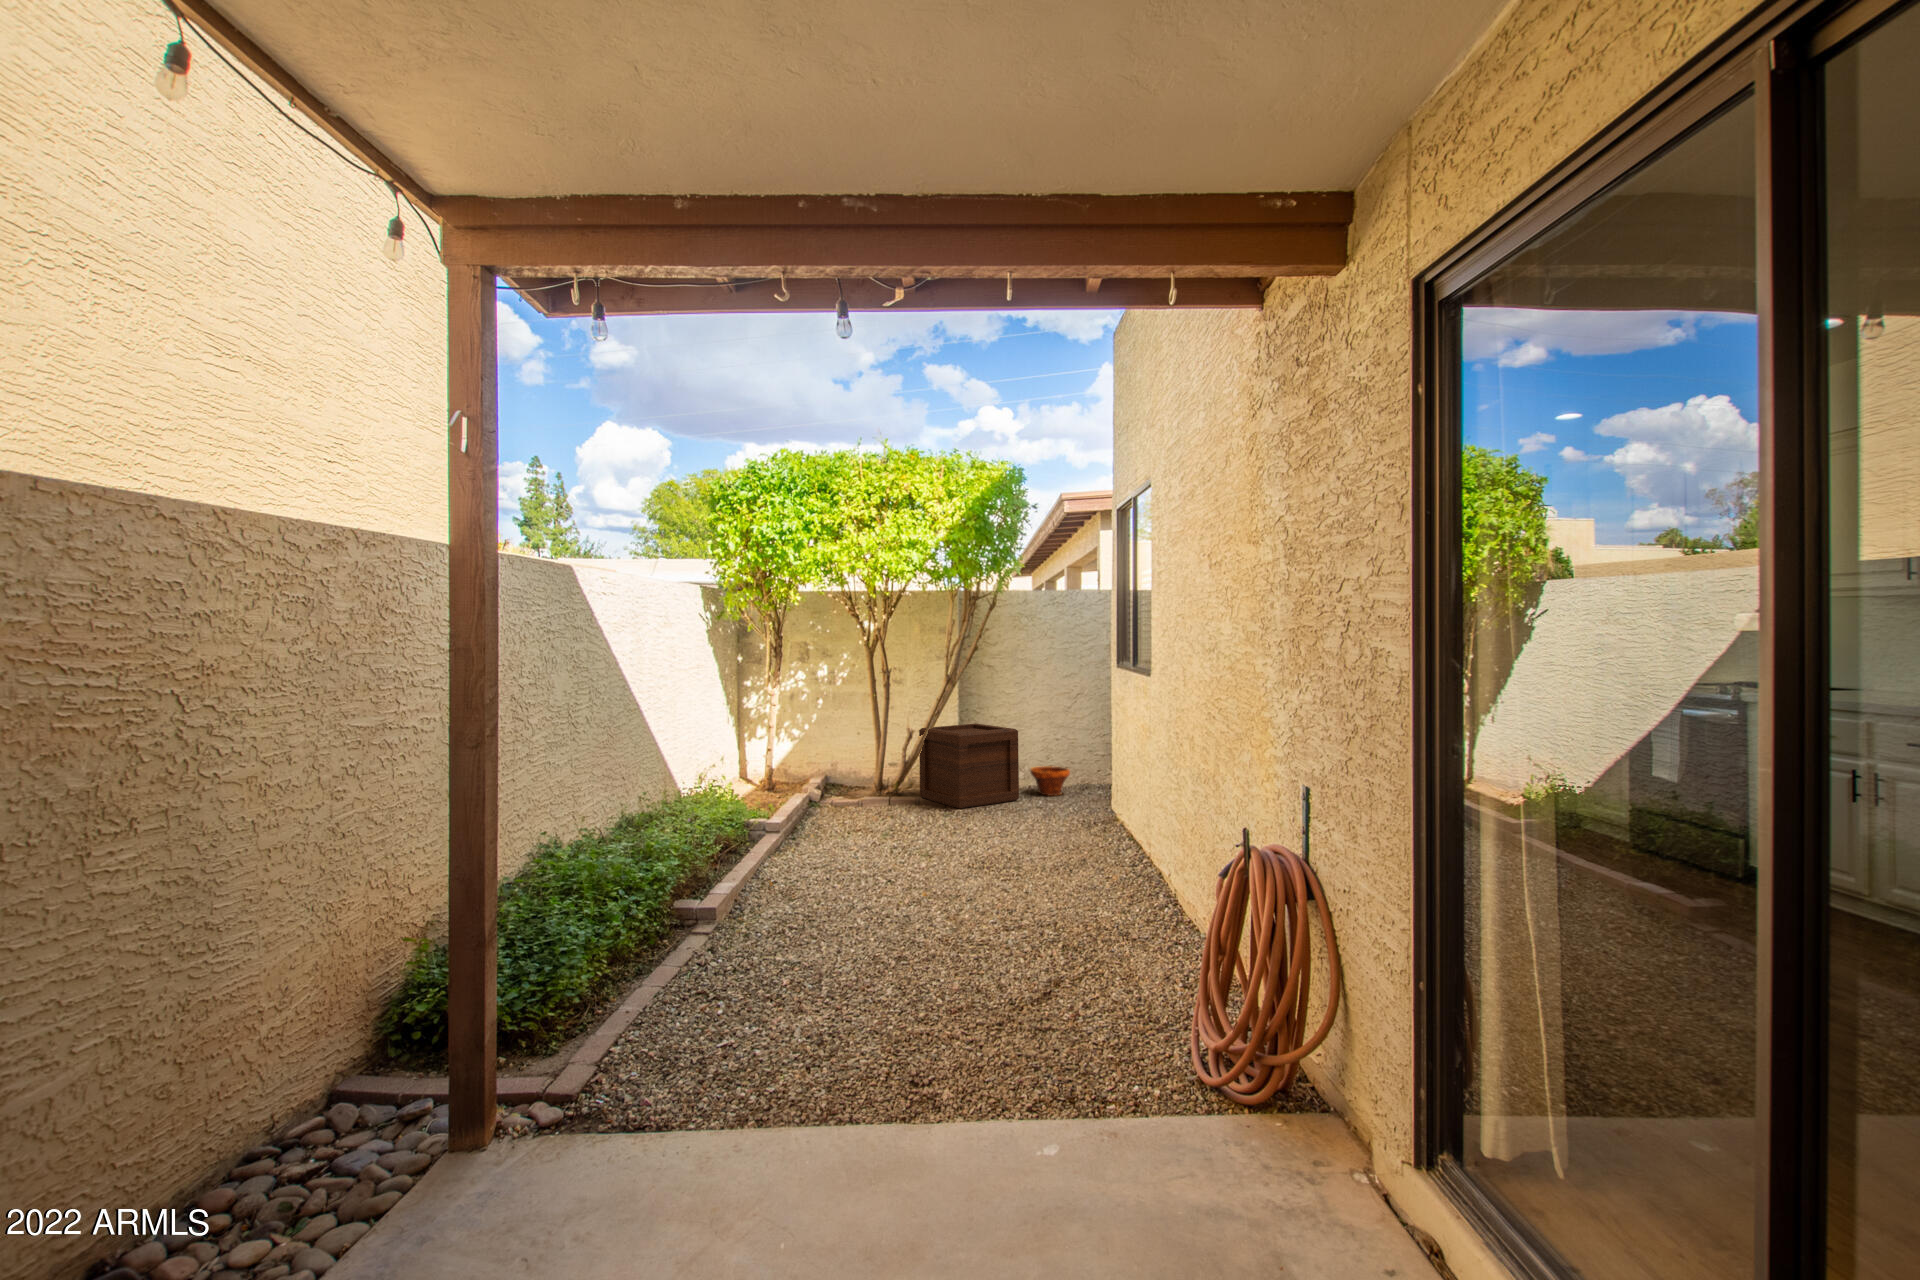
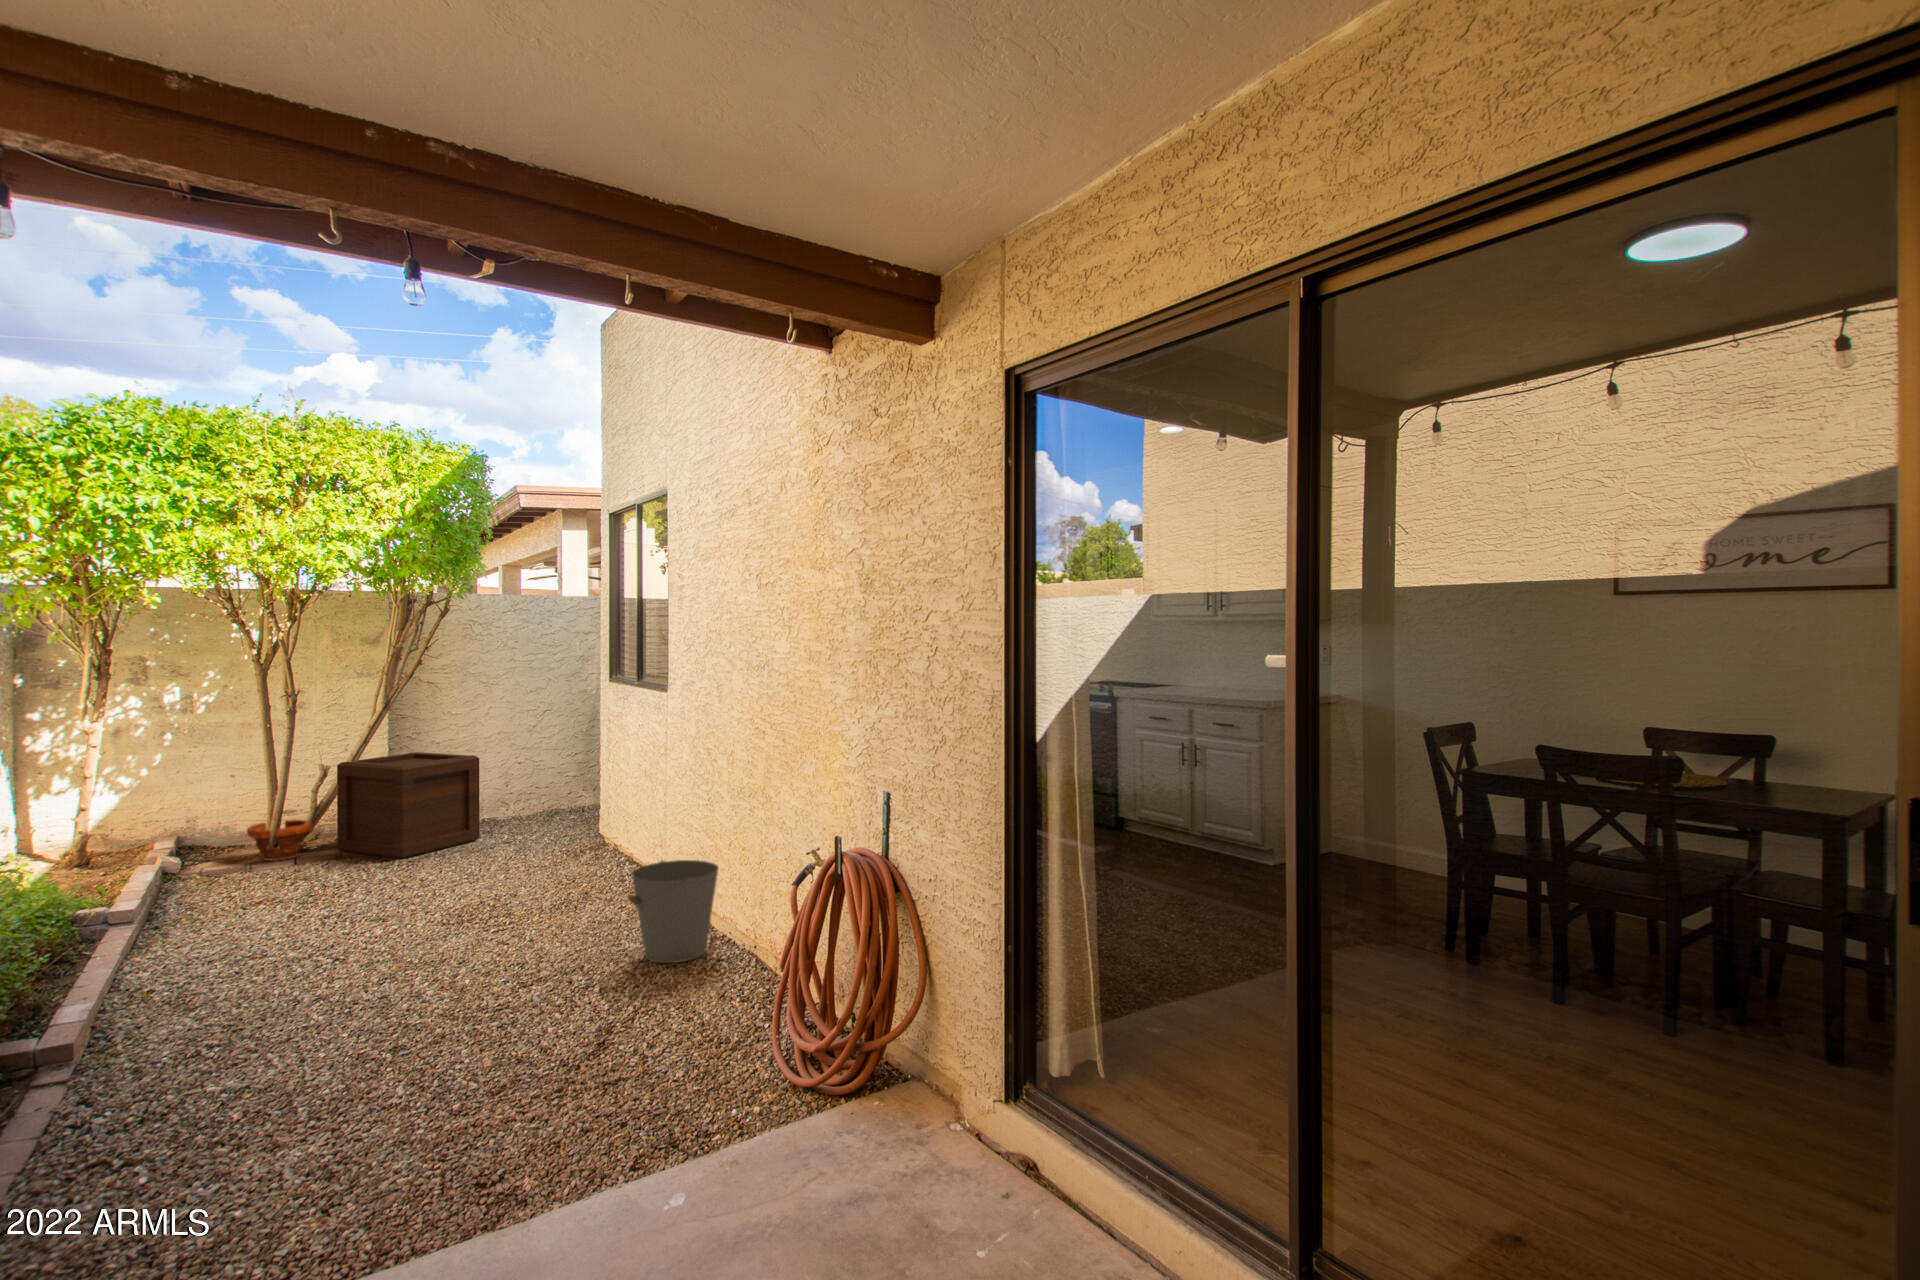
planter: present [1030,766,1070,796] -> present [247,820,313,861]
bucket: none [1095,834,1180,934] -> present [628,860,718,963]

